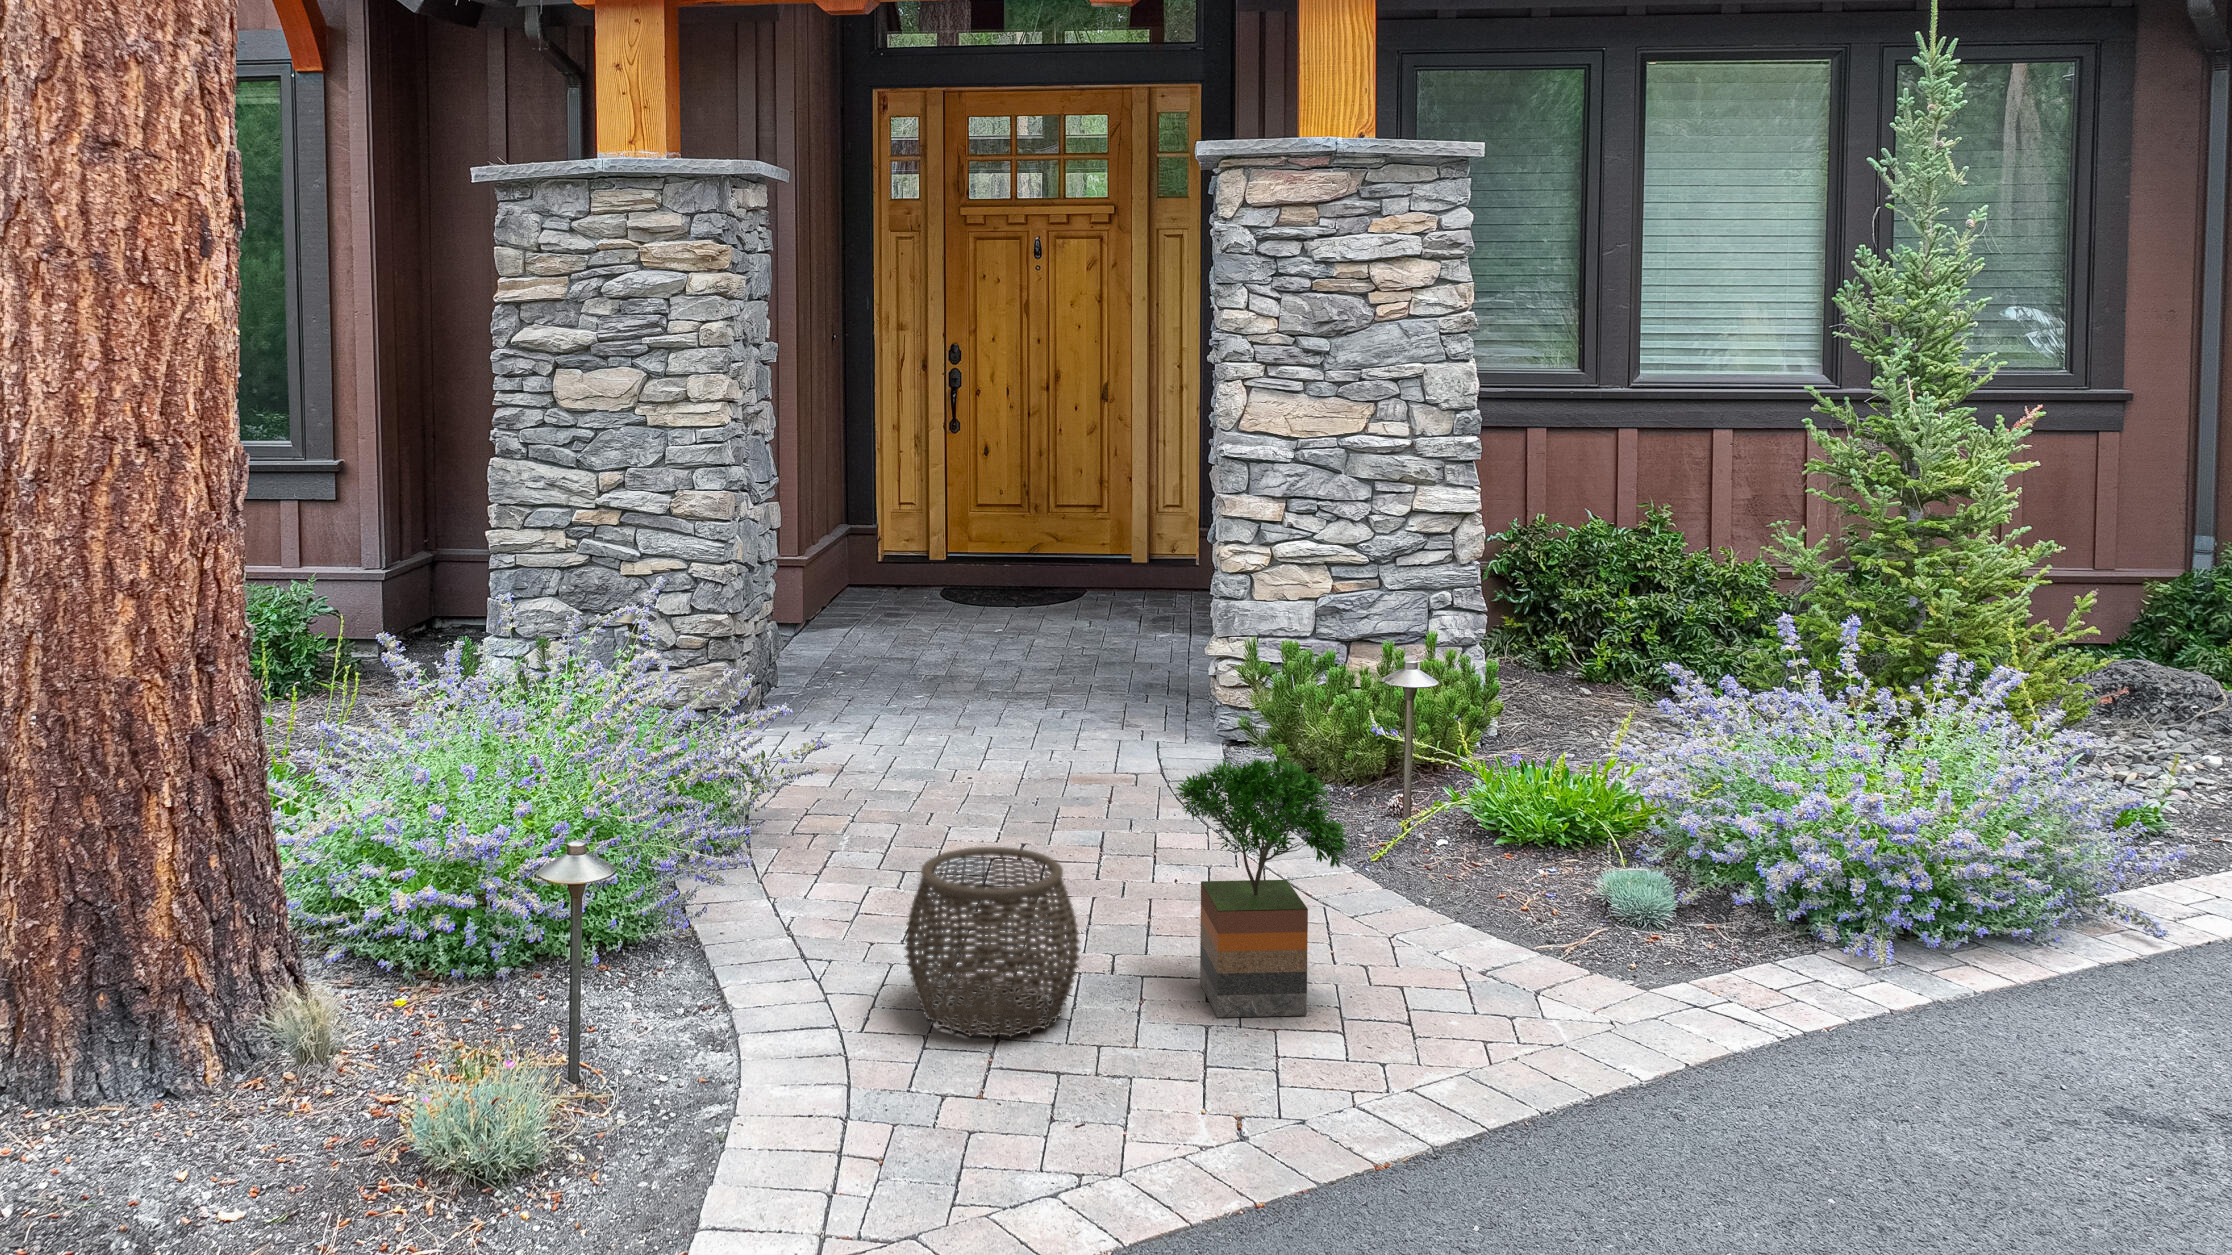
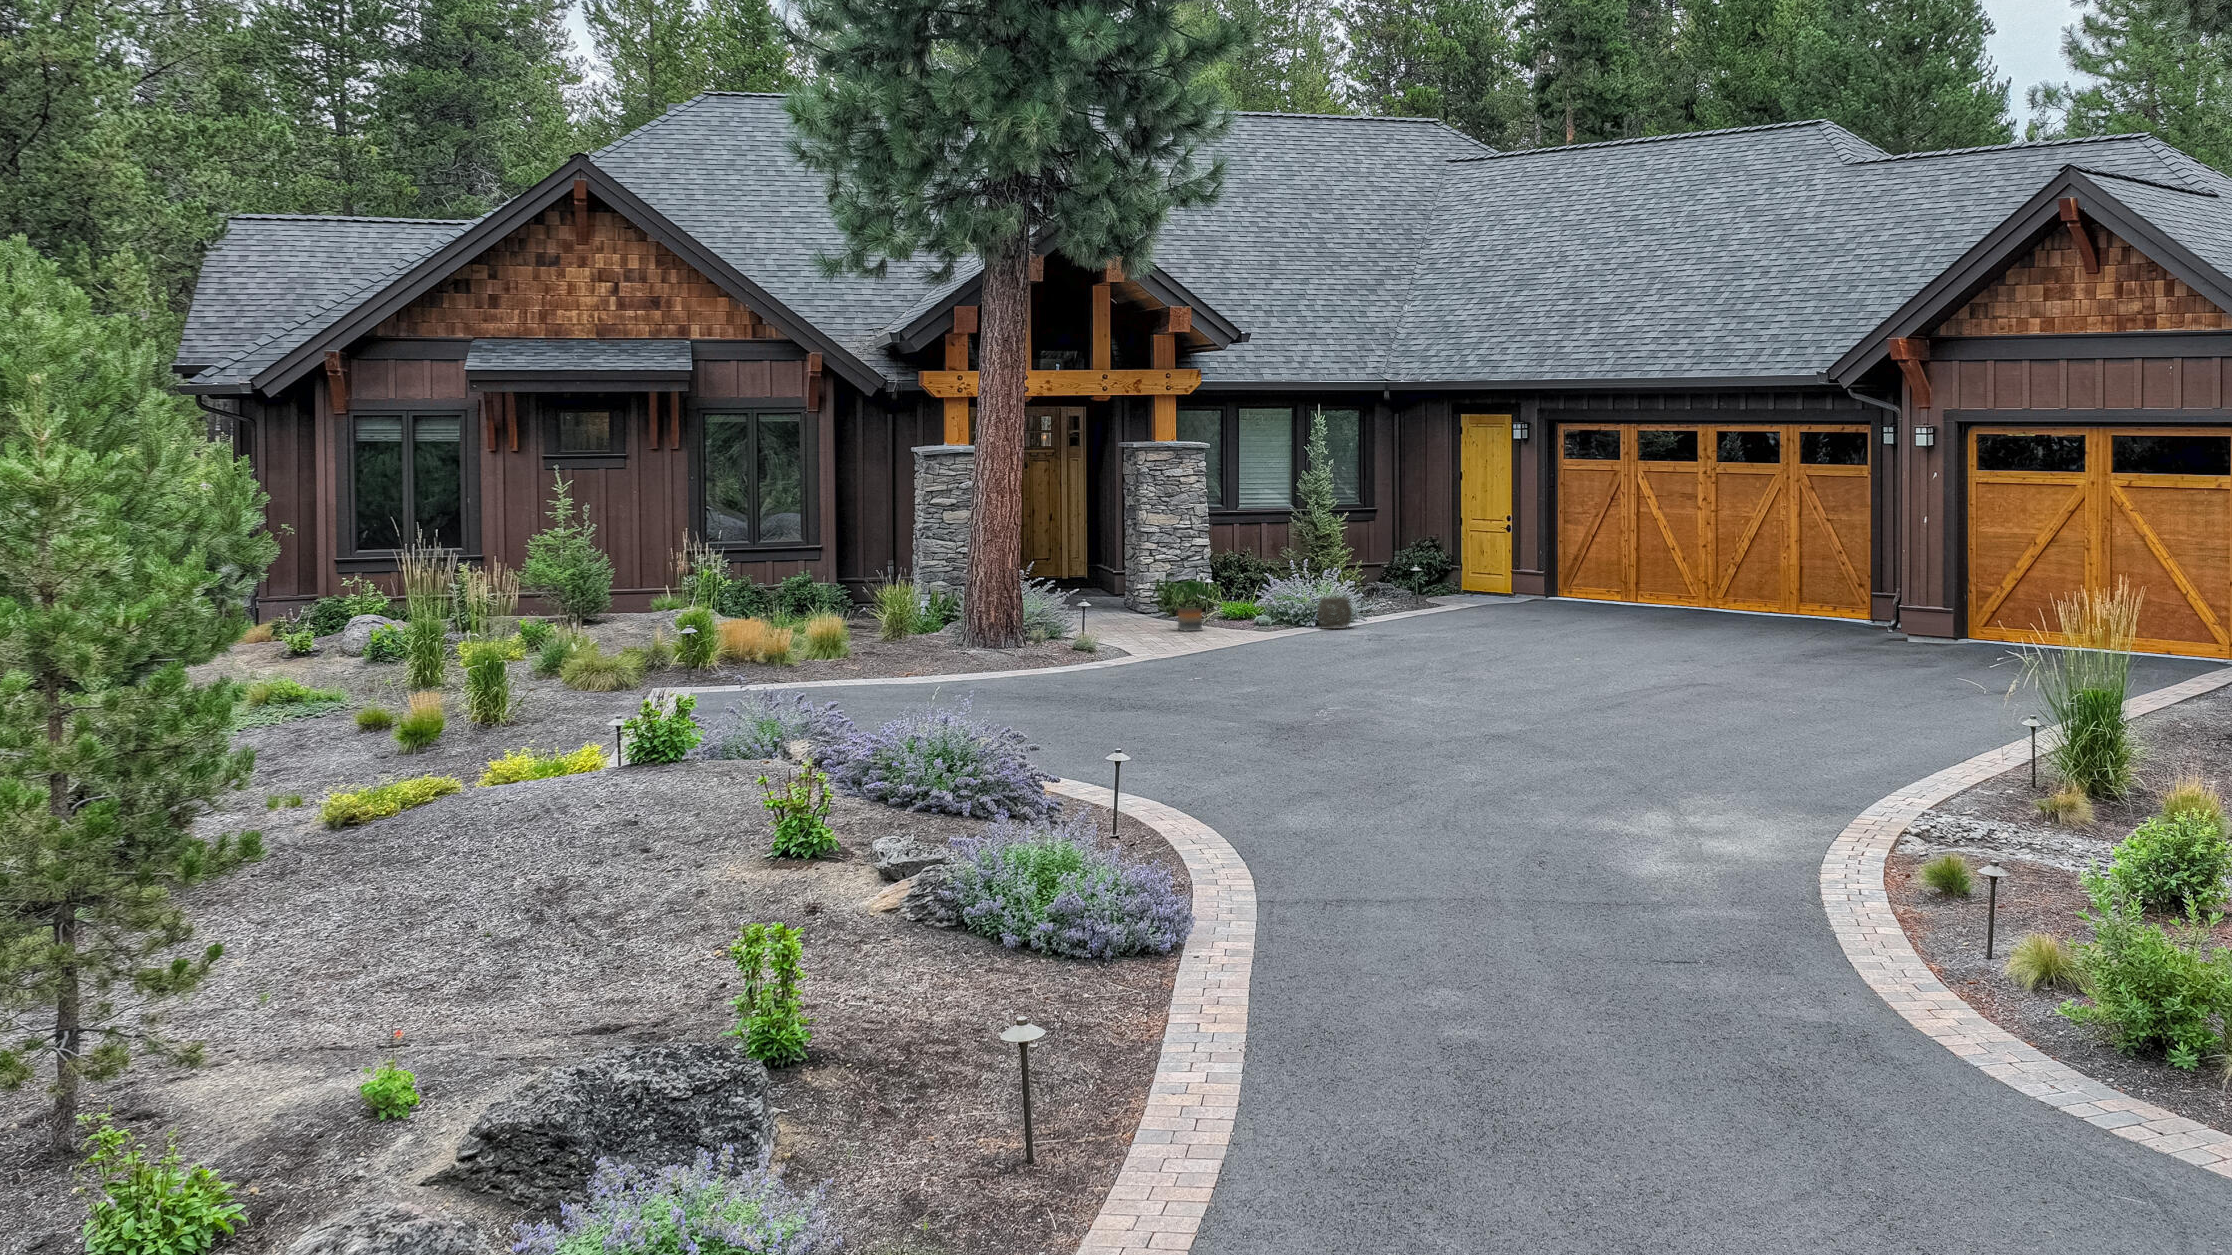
woven basket: present [905,847,1080,1037] -> present [1317,597,1352,629]

